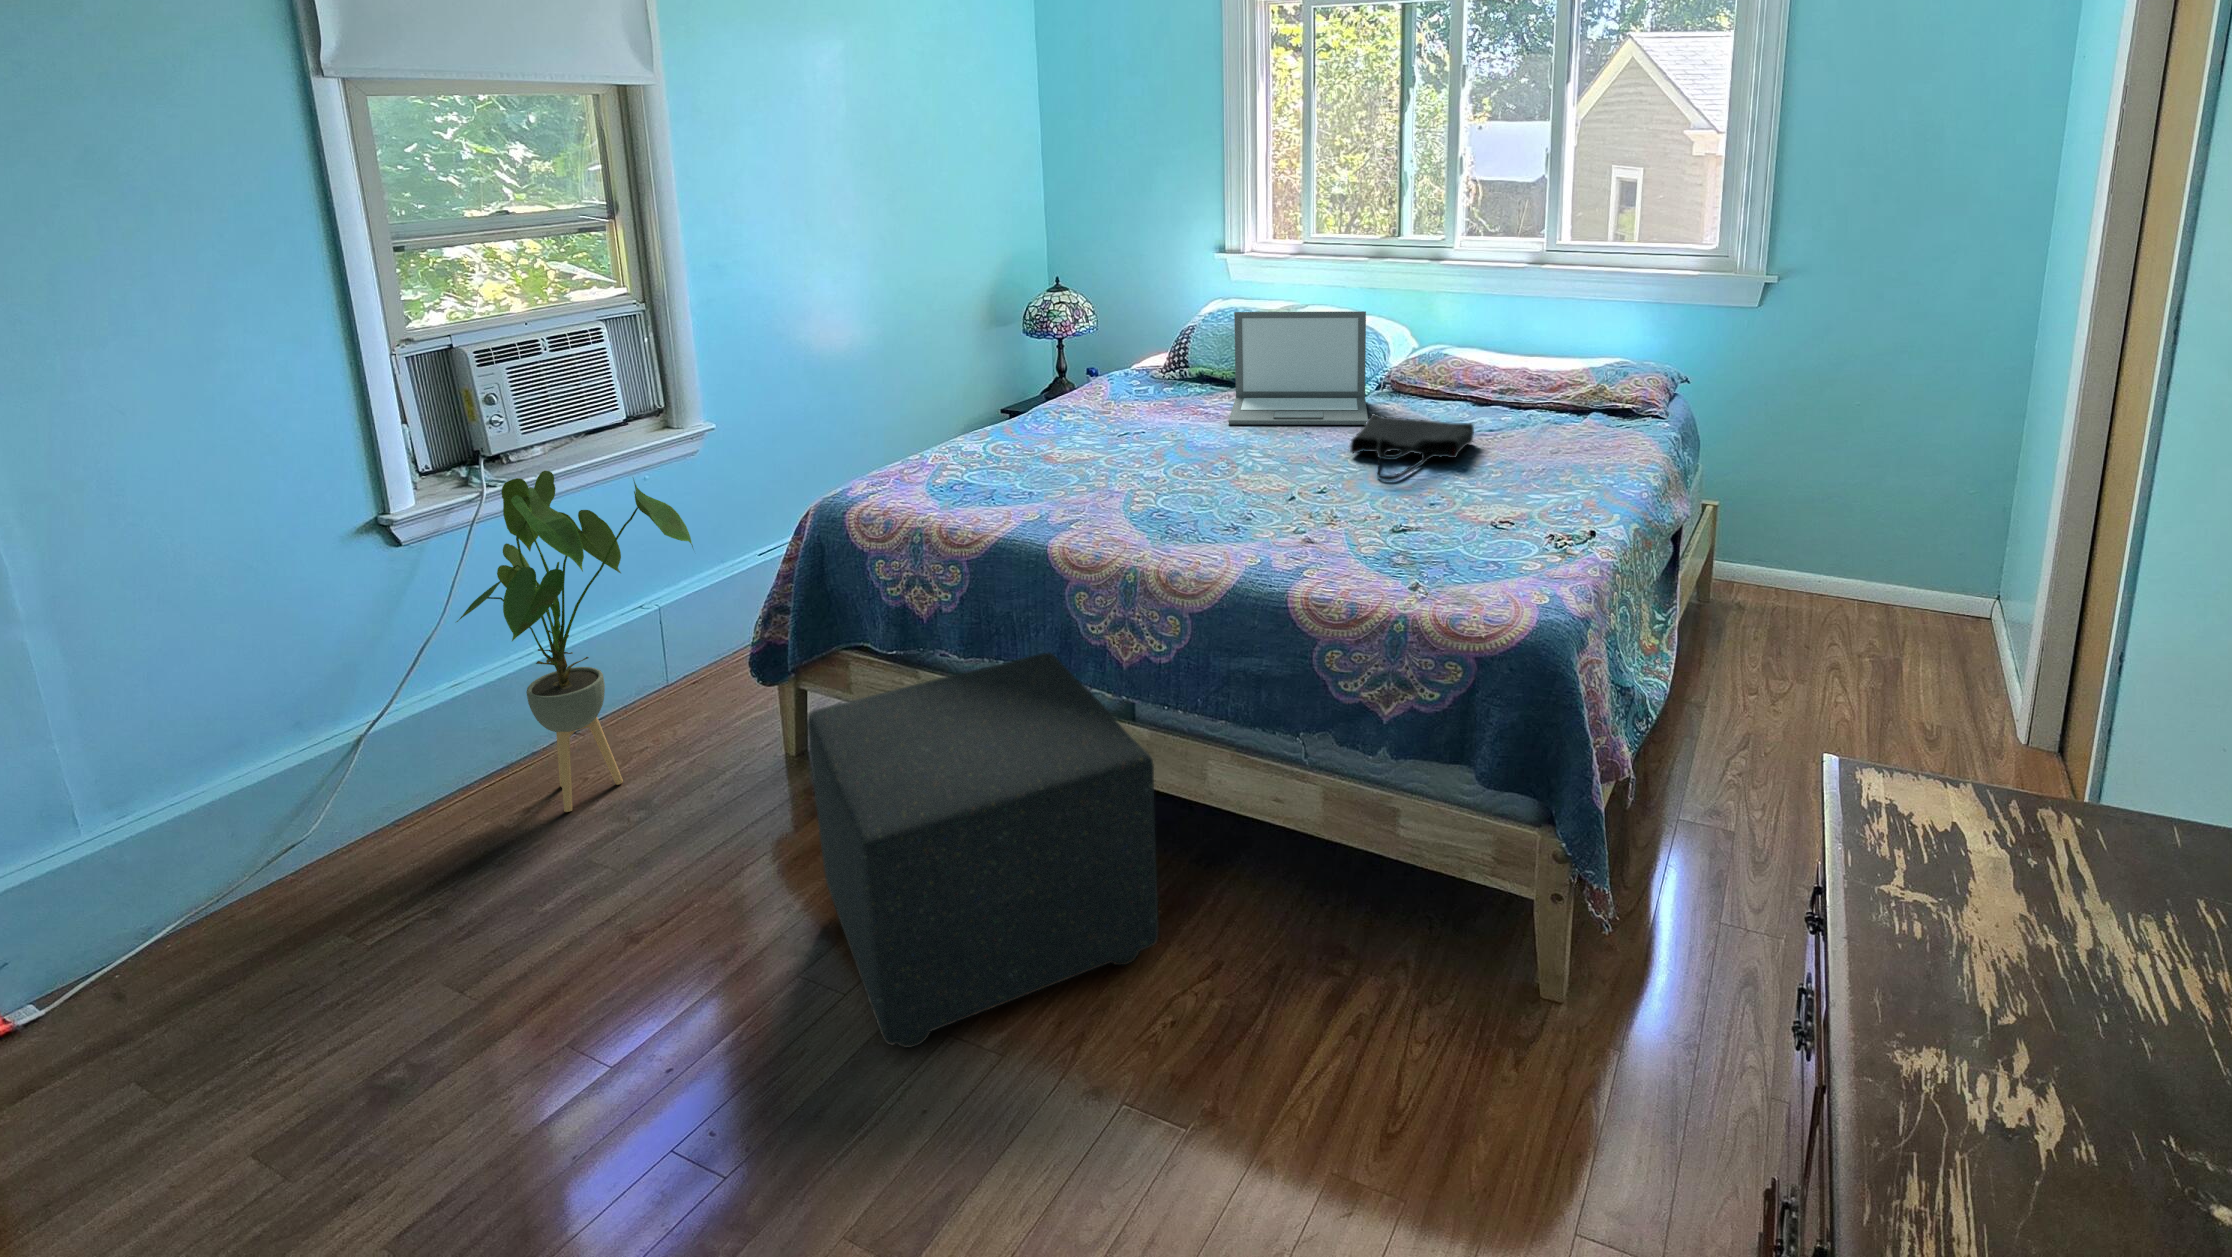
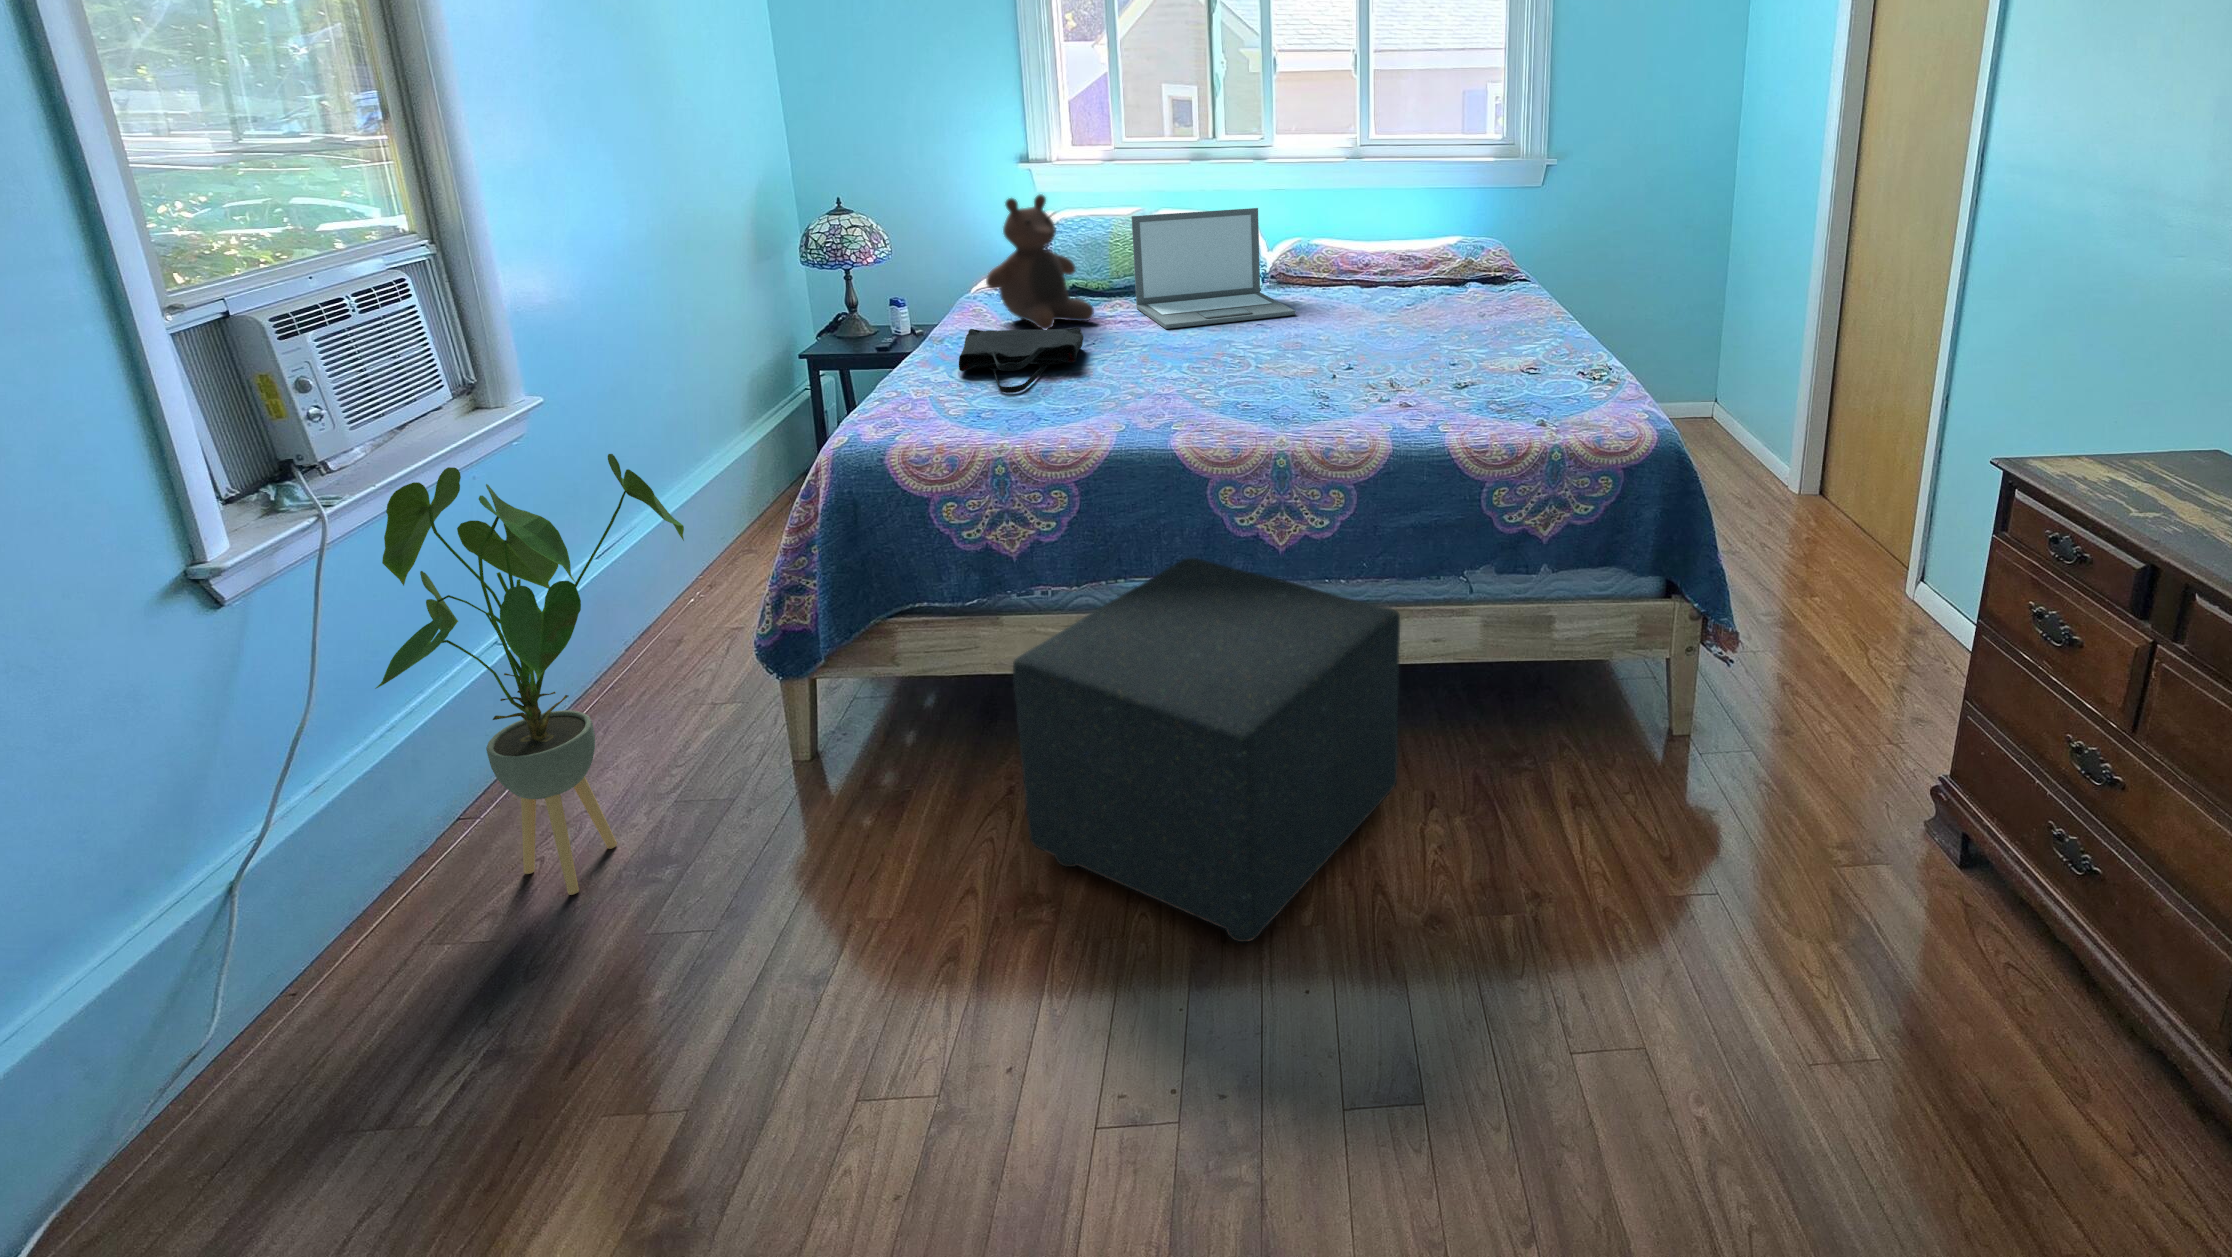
stuffed bear: none [1091,287,1184,413] -> present [986,194,1094,330]
tote bag: present [1350,413,1474,481] -> present [959,327,1083,393]

